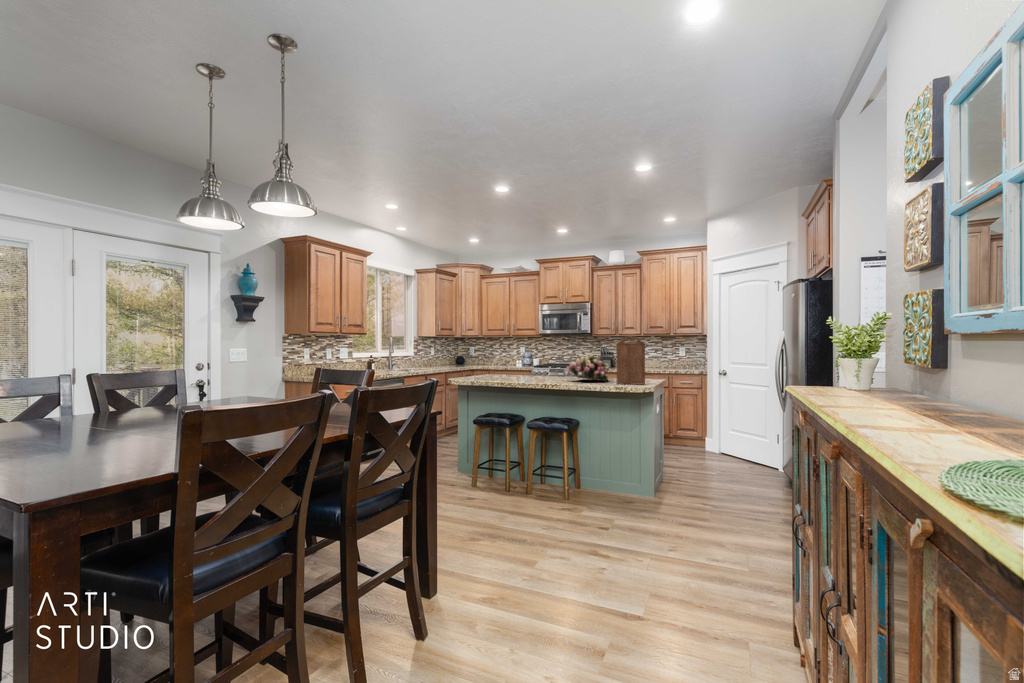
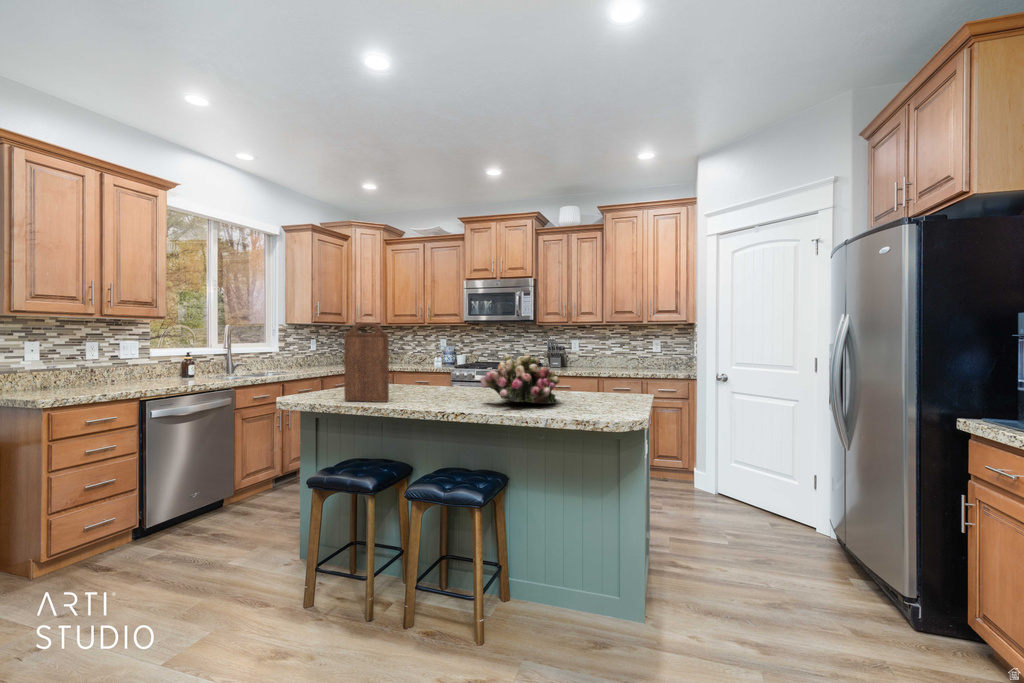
cutting board: present [616,337,645,385] -> present [344,323,389,402]

